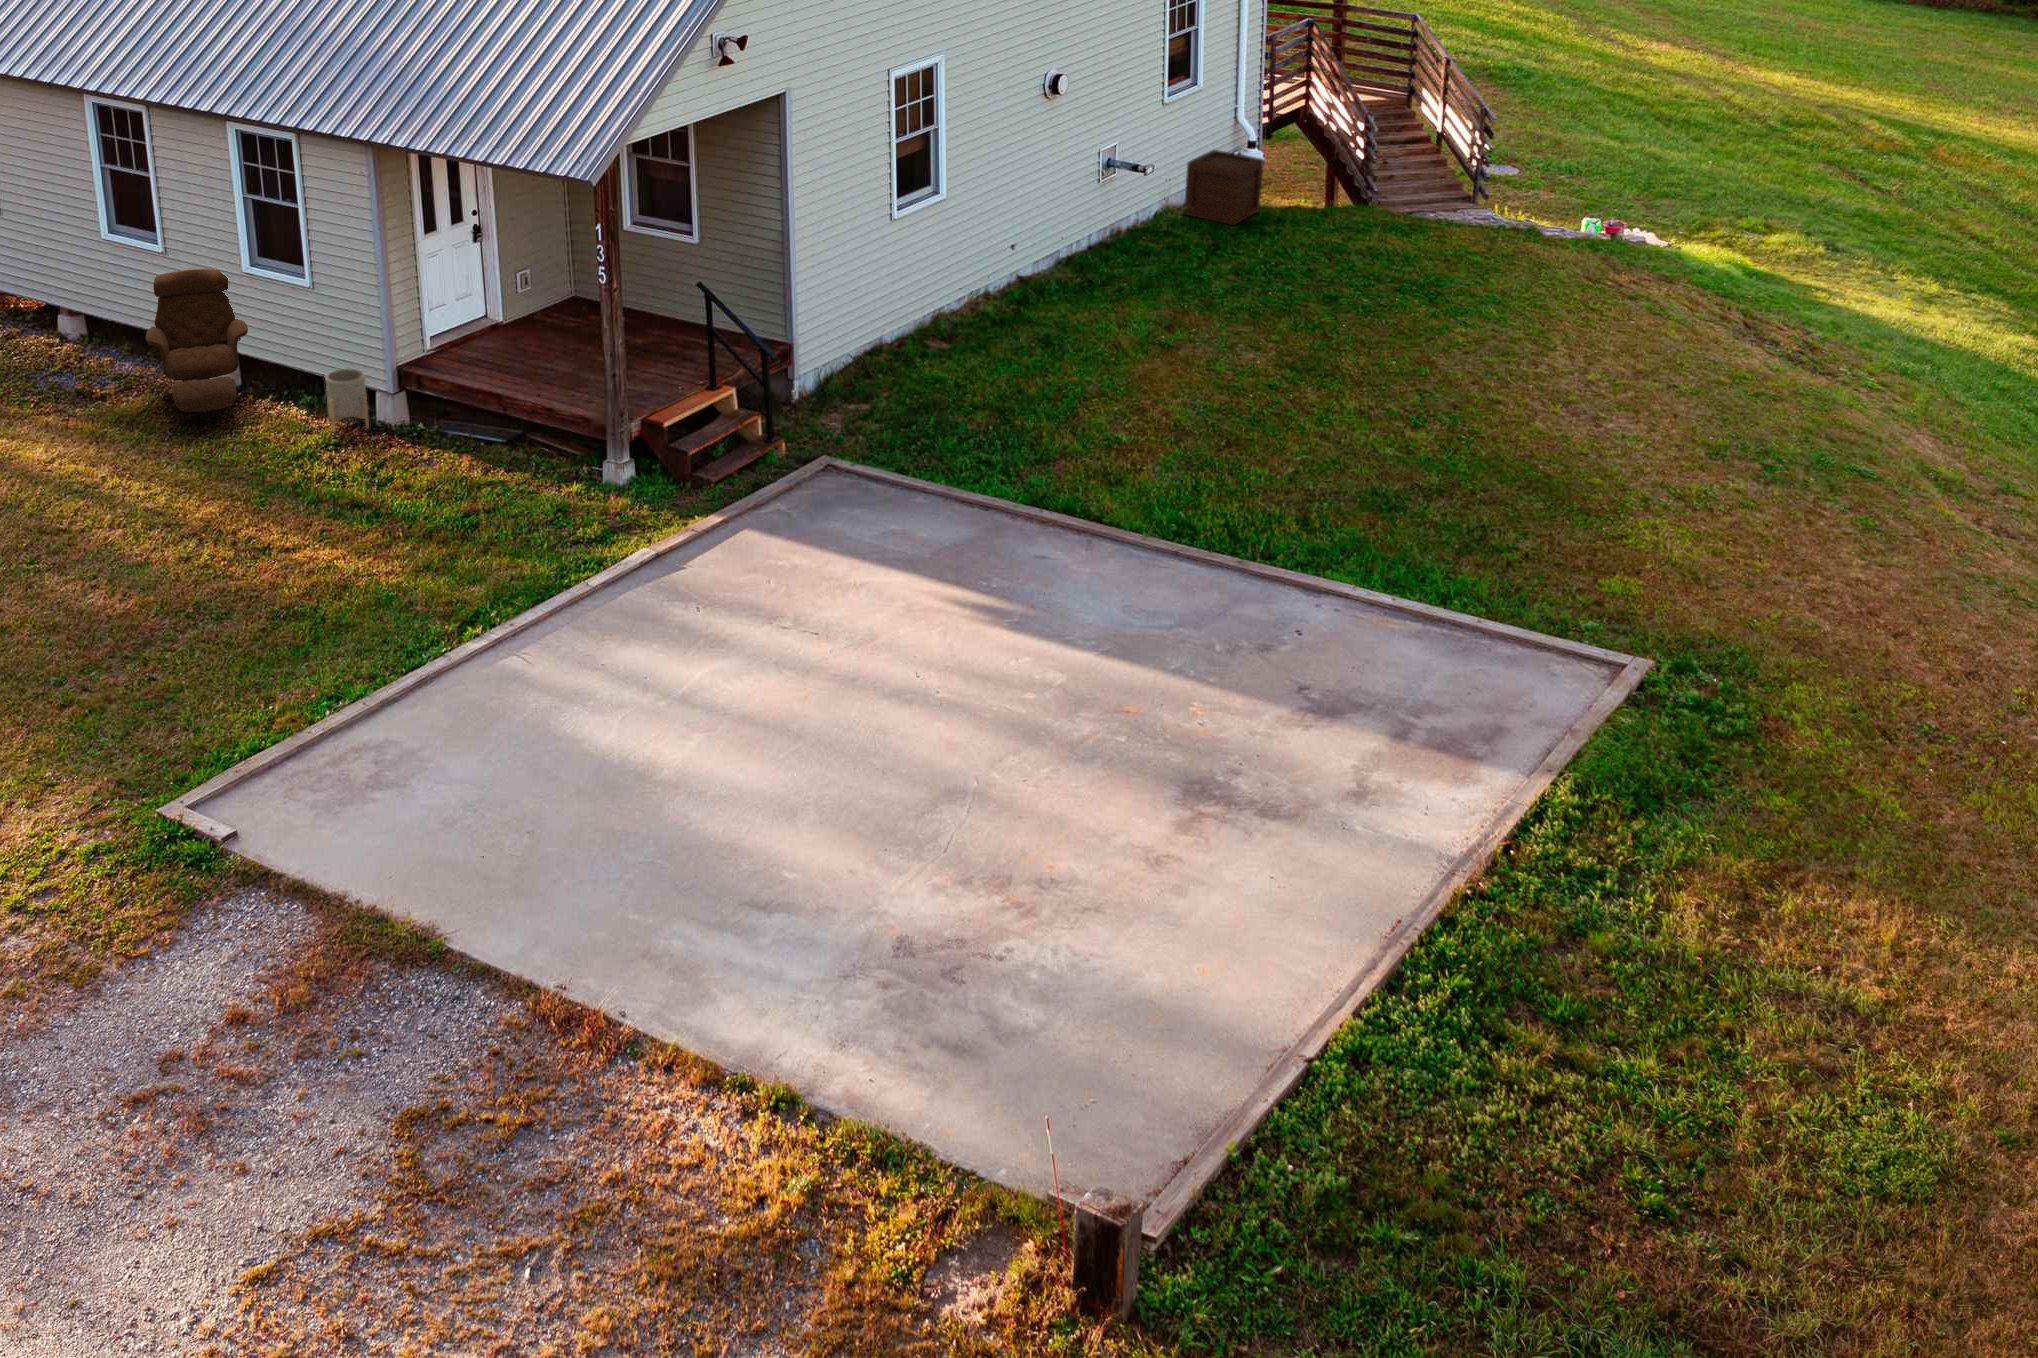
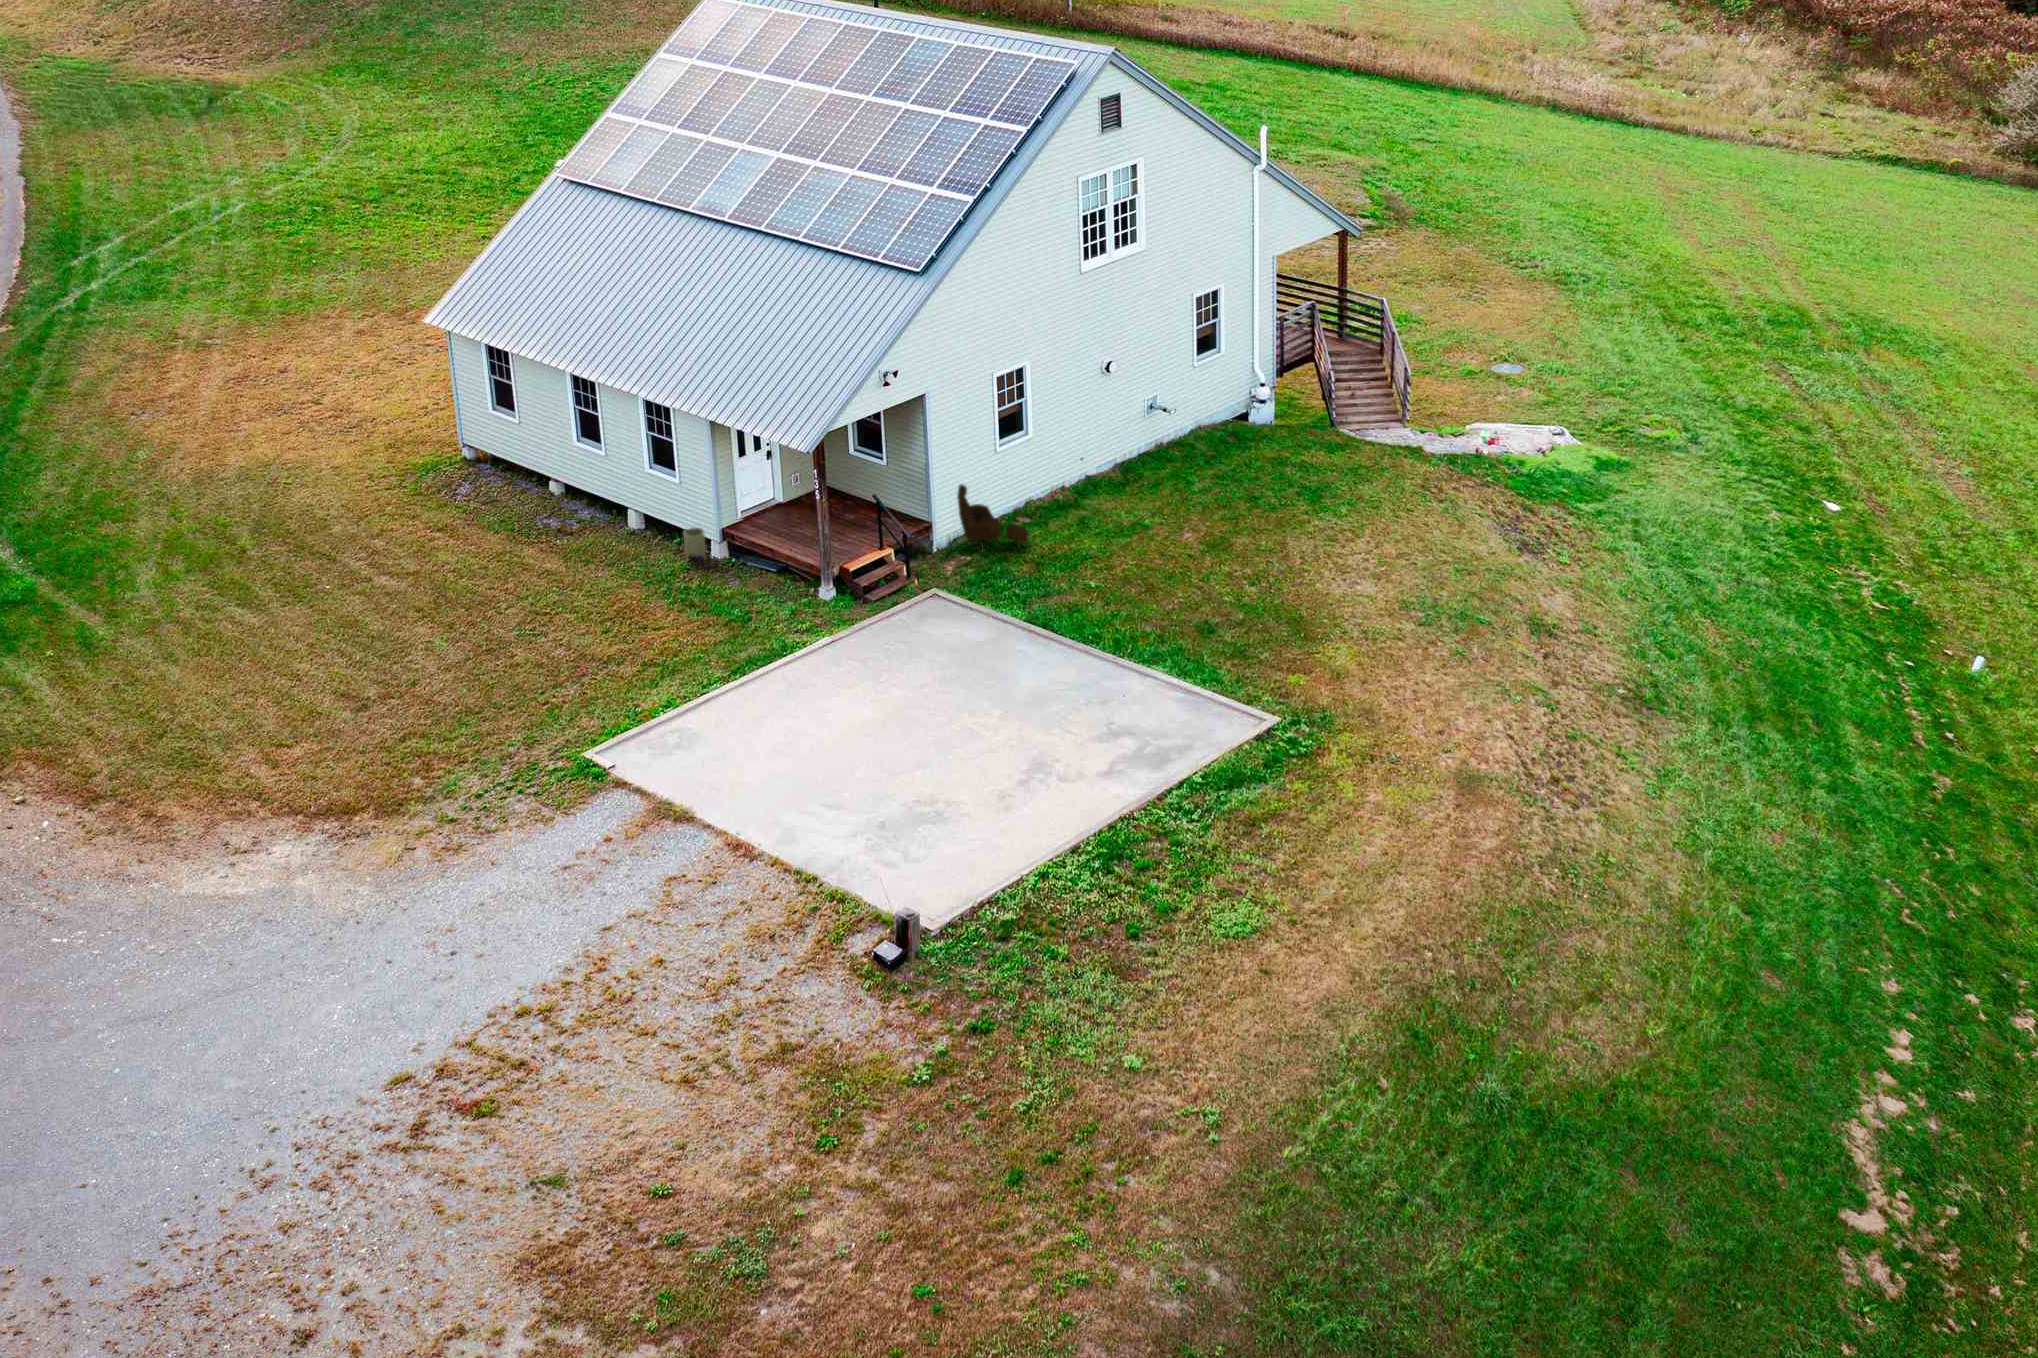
wooden crate: present [1184,150,1264,225] -> none [1216,390,1265,439]
lounge chair: present [146,269,248,428] -> present [957,485,1029,556]

